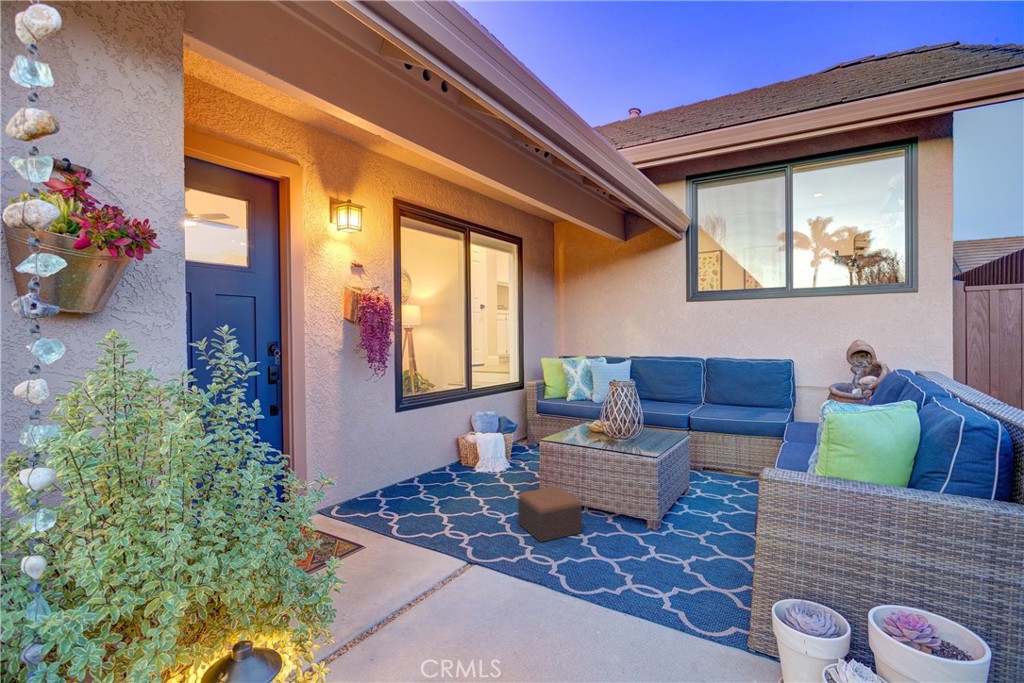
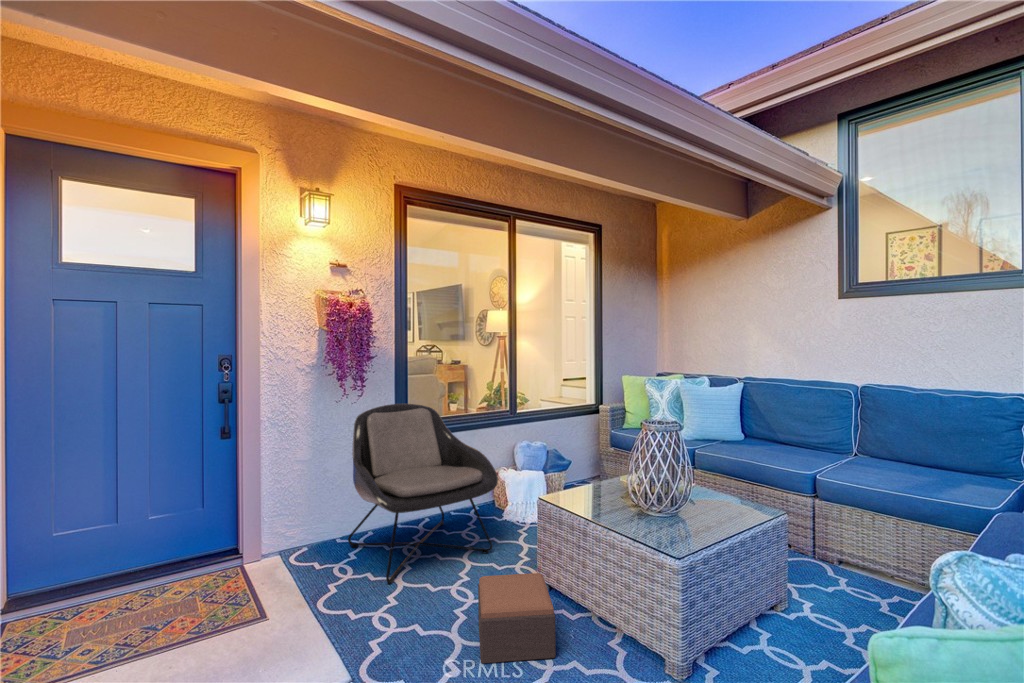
lounge chair: none [372,381,495,515] -> present [348,404,498,584]

